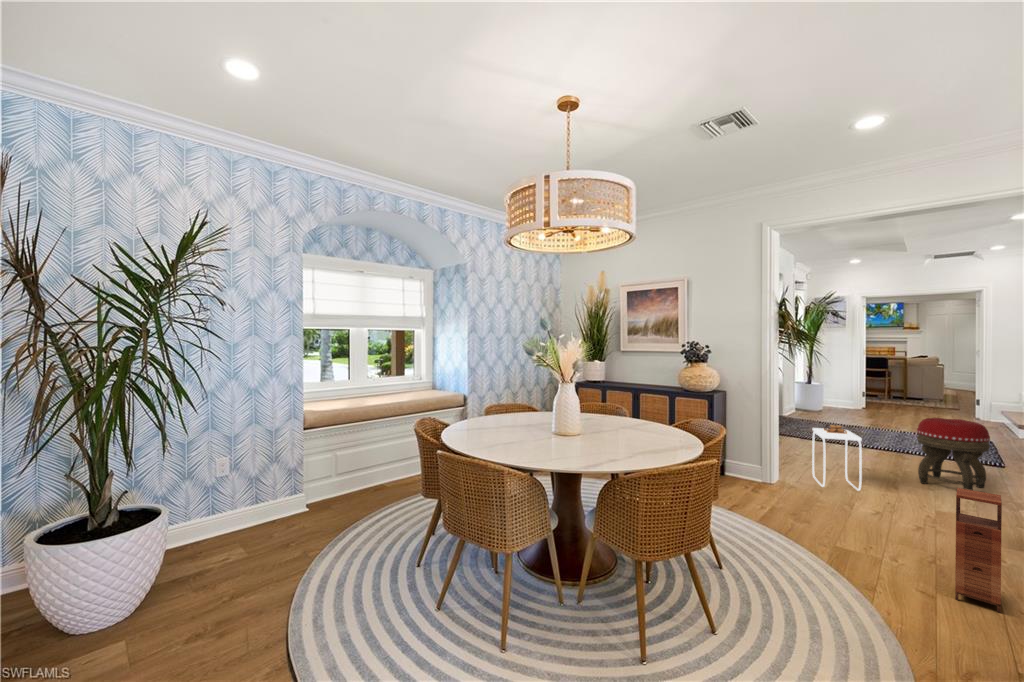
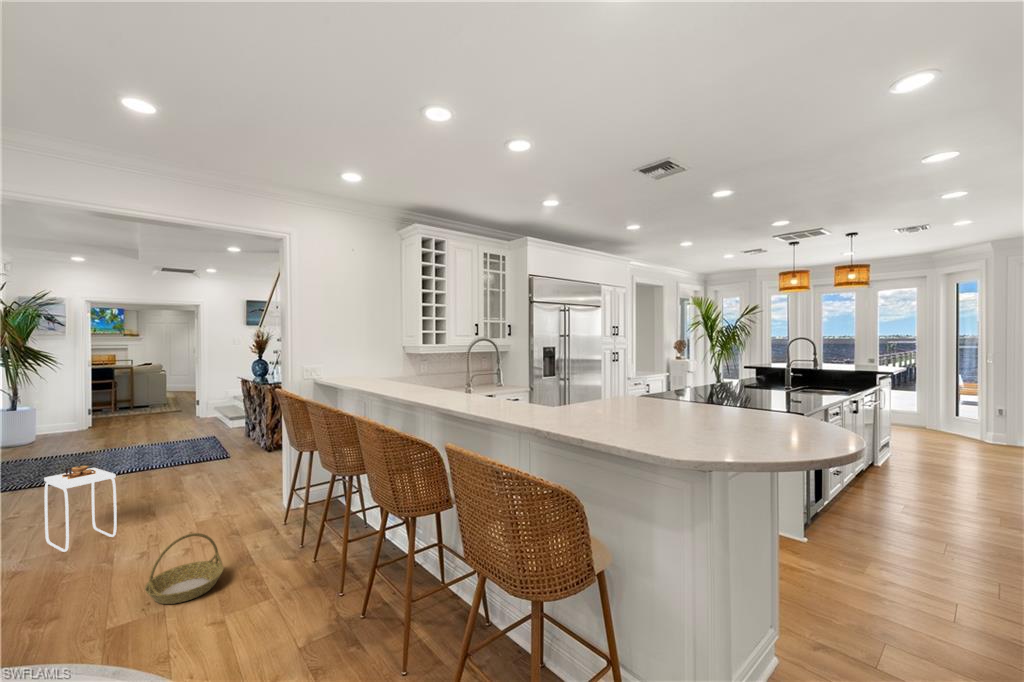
footstool: present [917,418,990,490] -> none [168,428,228,500]
storage cabinet: present [955,488,1002,613] -> none [233,499,271,614]
basket: none [870,503,951,566] -> present [145,533,224,604]

